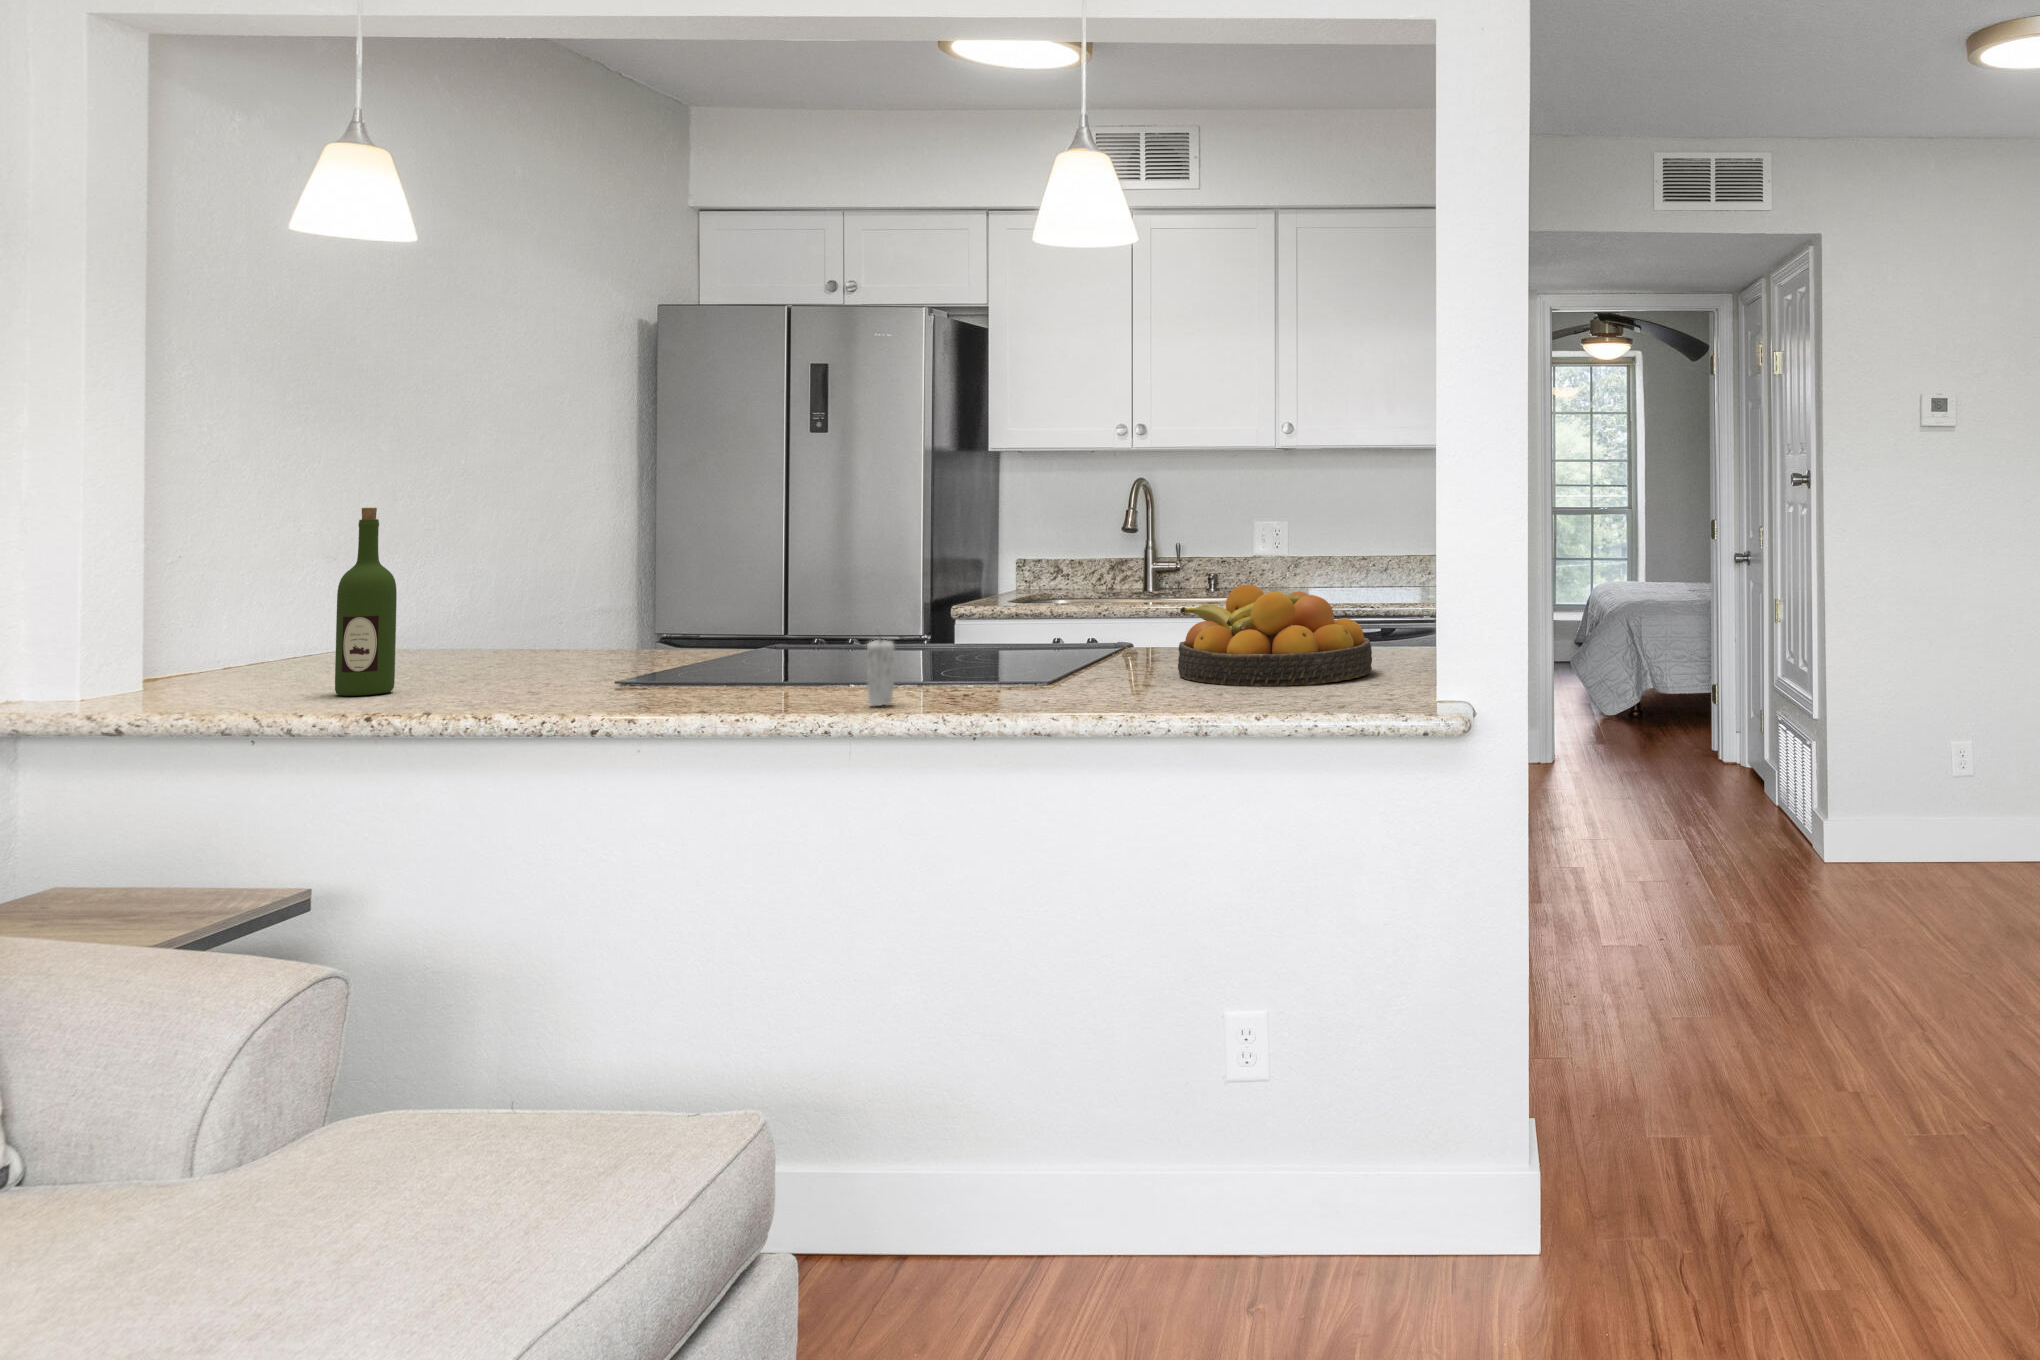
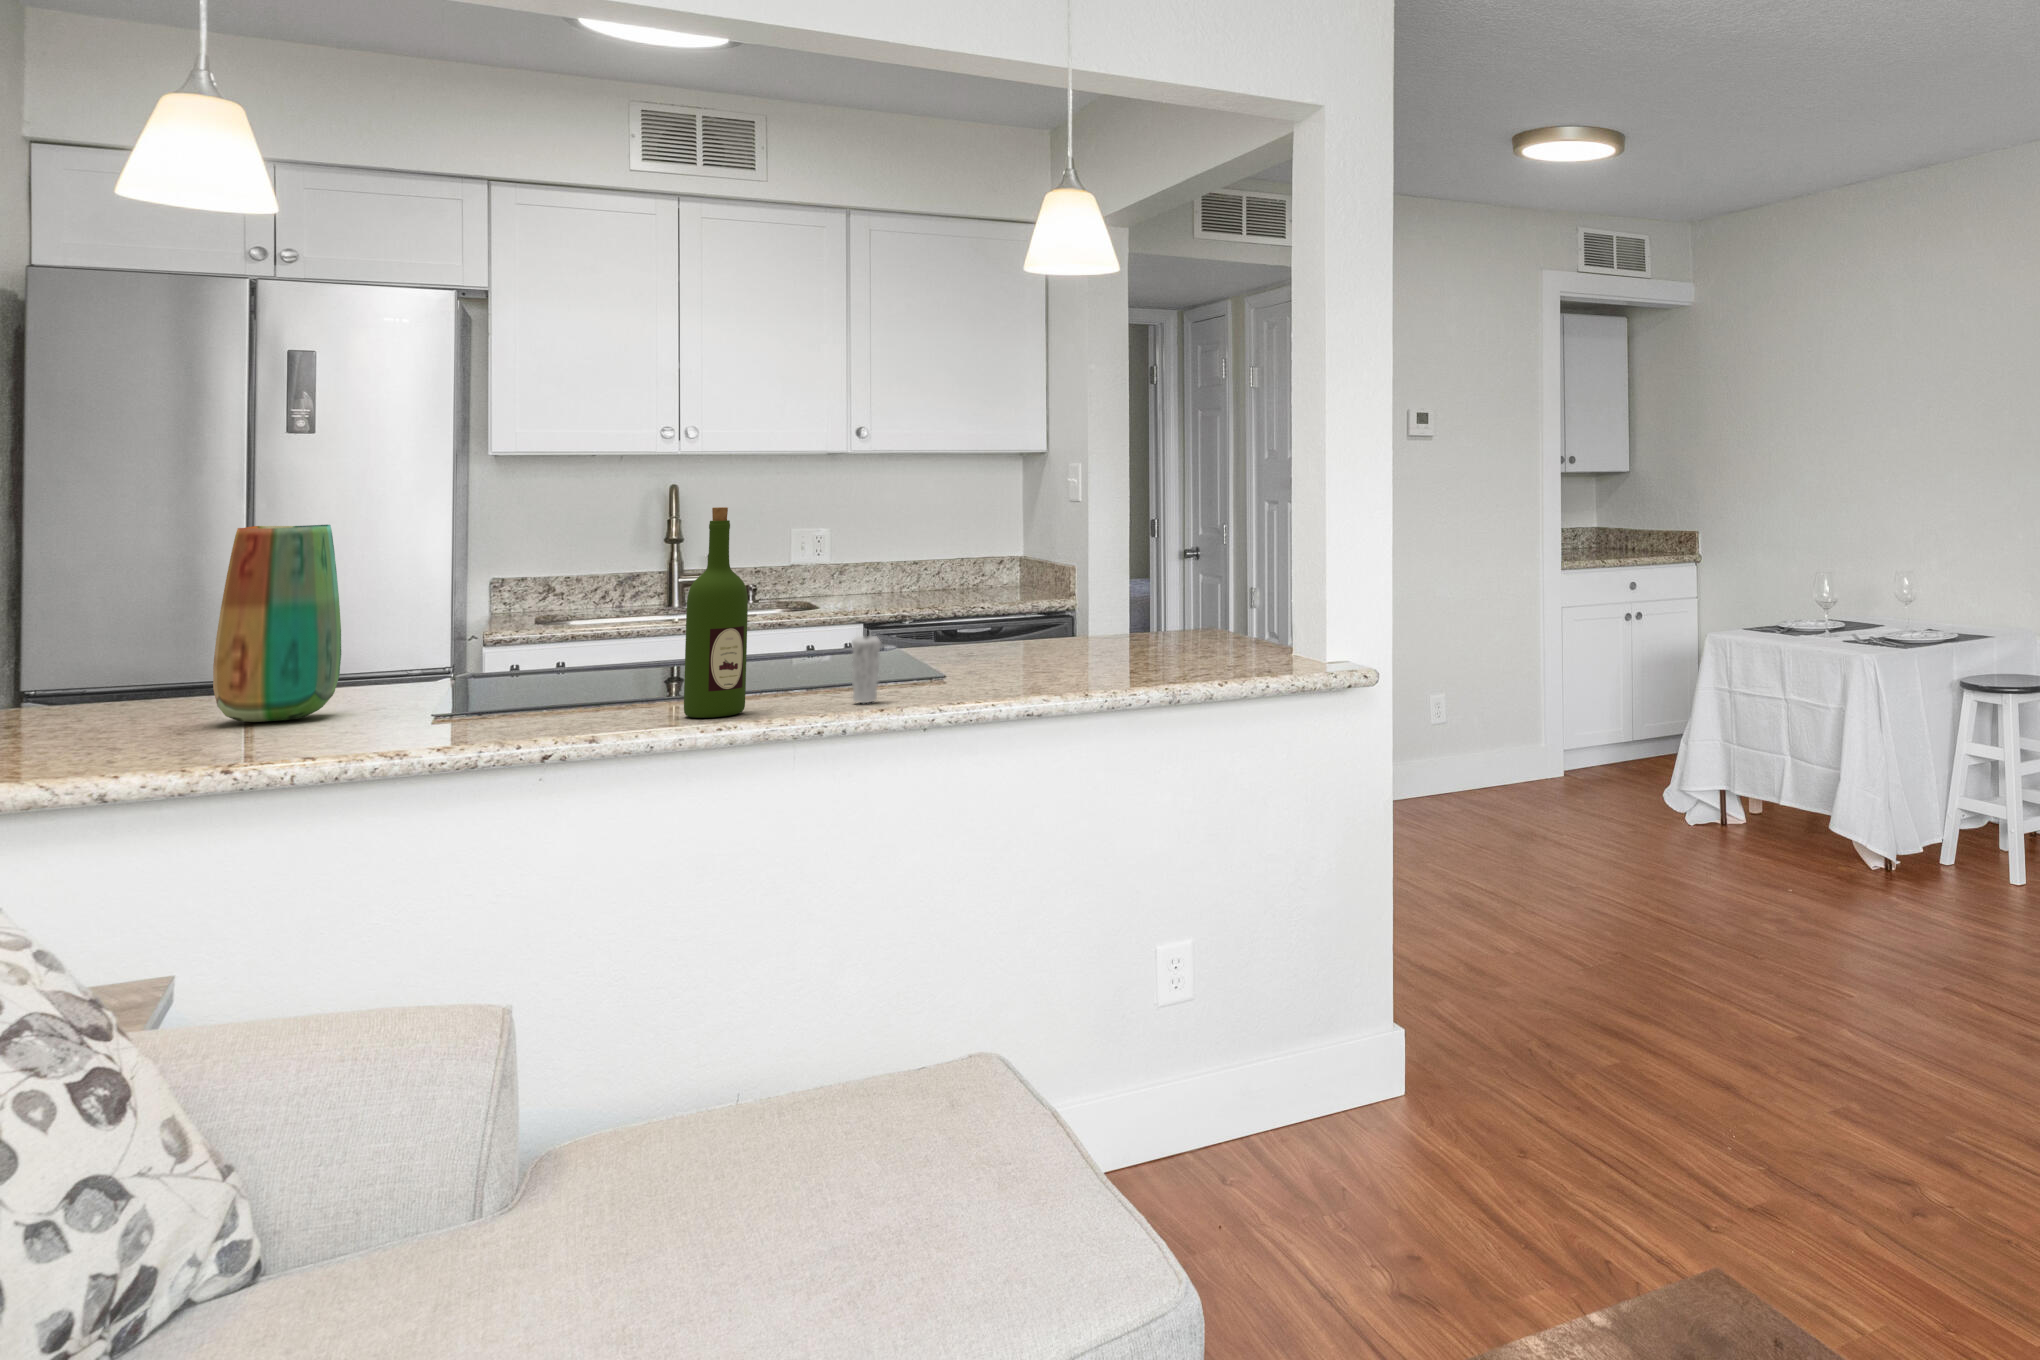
wine bottle: present [335,508,397,696] -> present [684,507,748,718]
vase: none [469,517,571,679] -> present [213,525,341,722]
fruit bowl: present [1178,585,1372,686] -> none [1035,574,1222,665]

